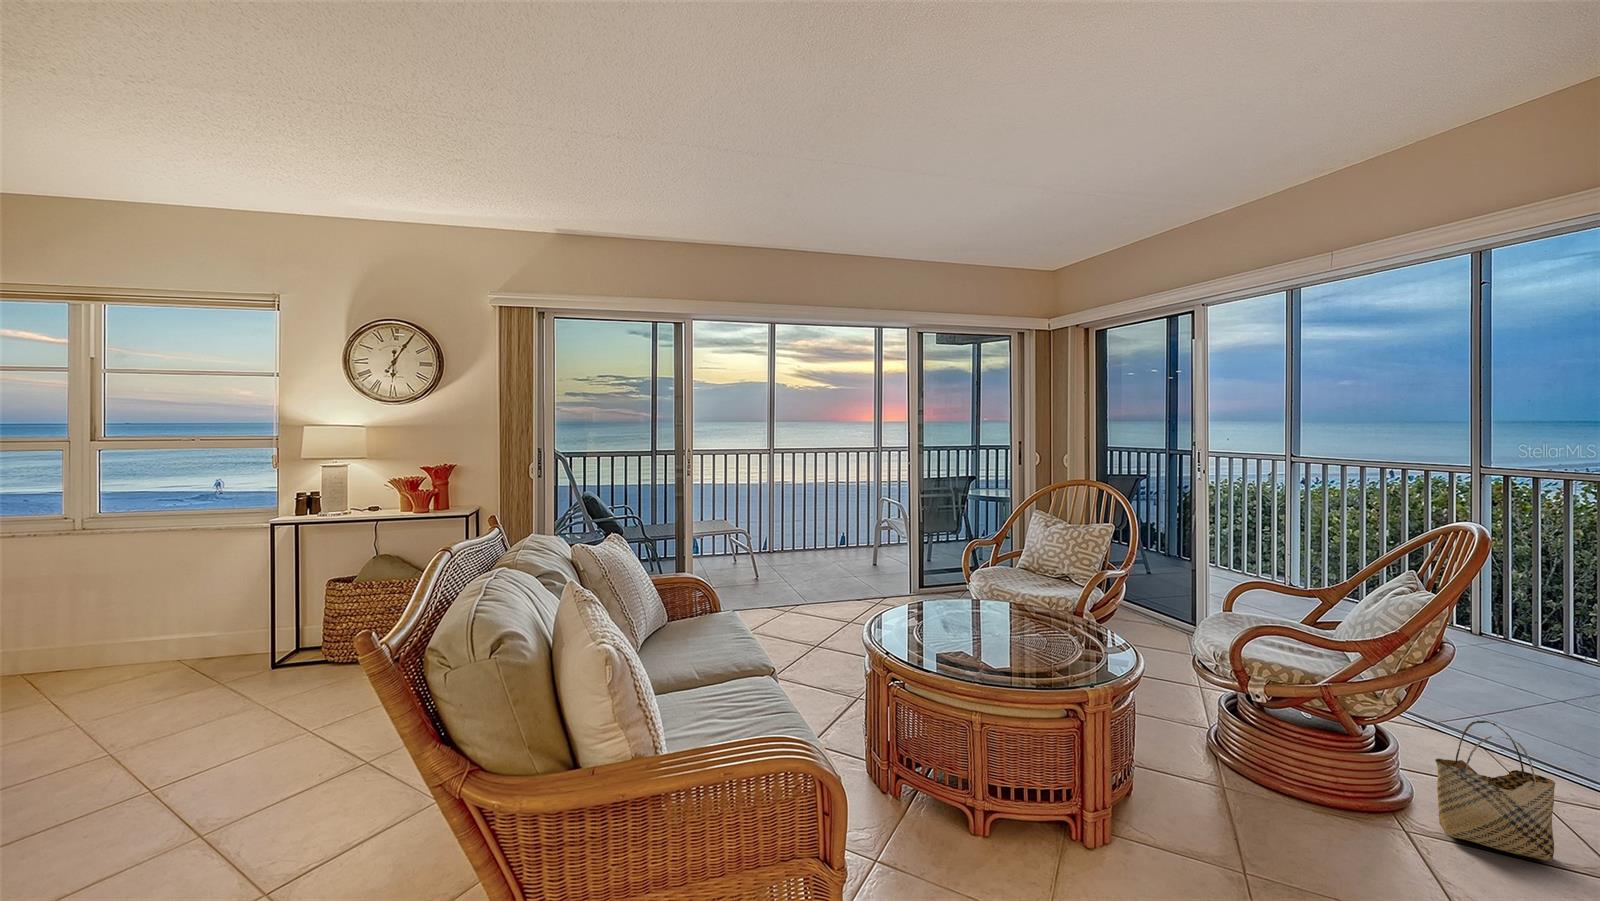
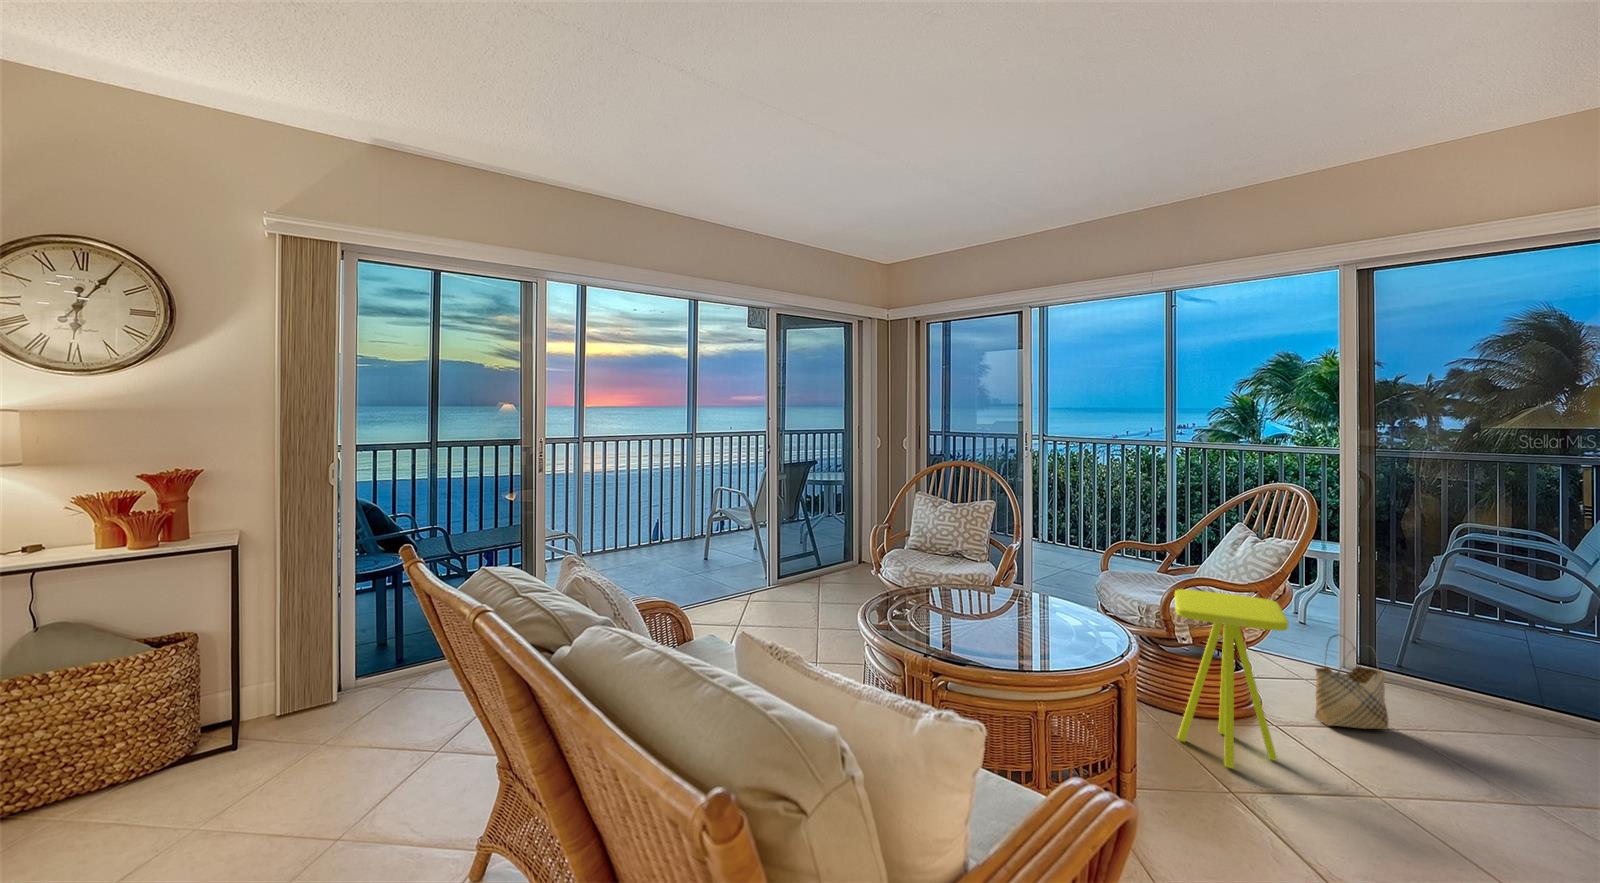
side table: none [1177,630,1333,848] -> present [1175,589,1288,768]

